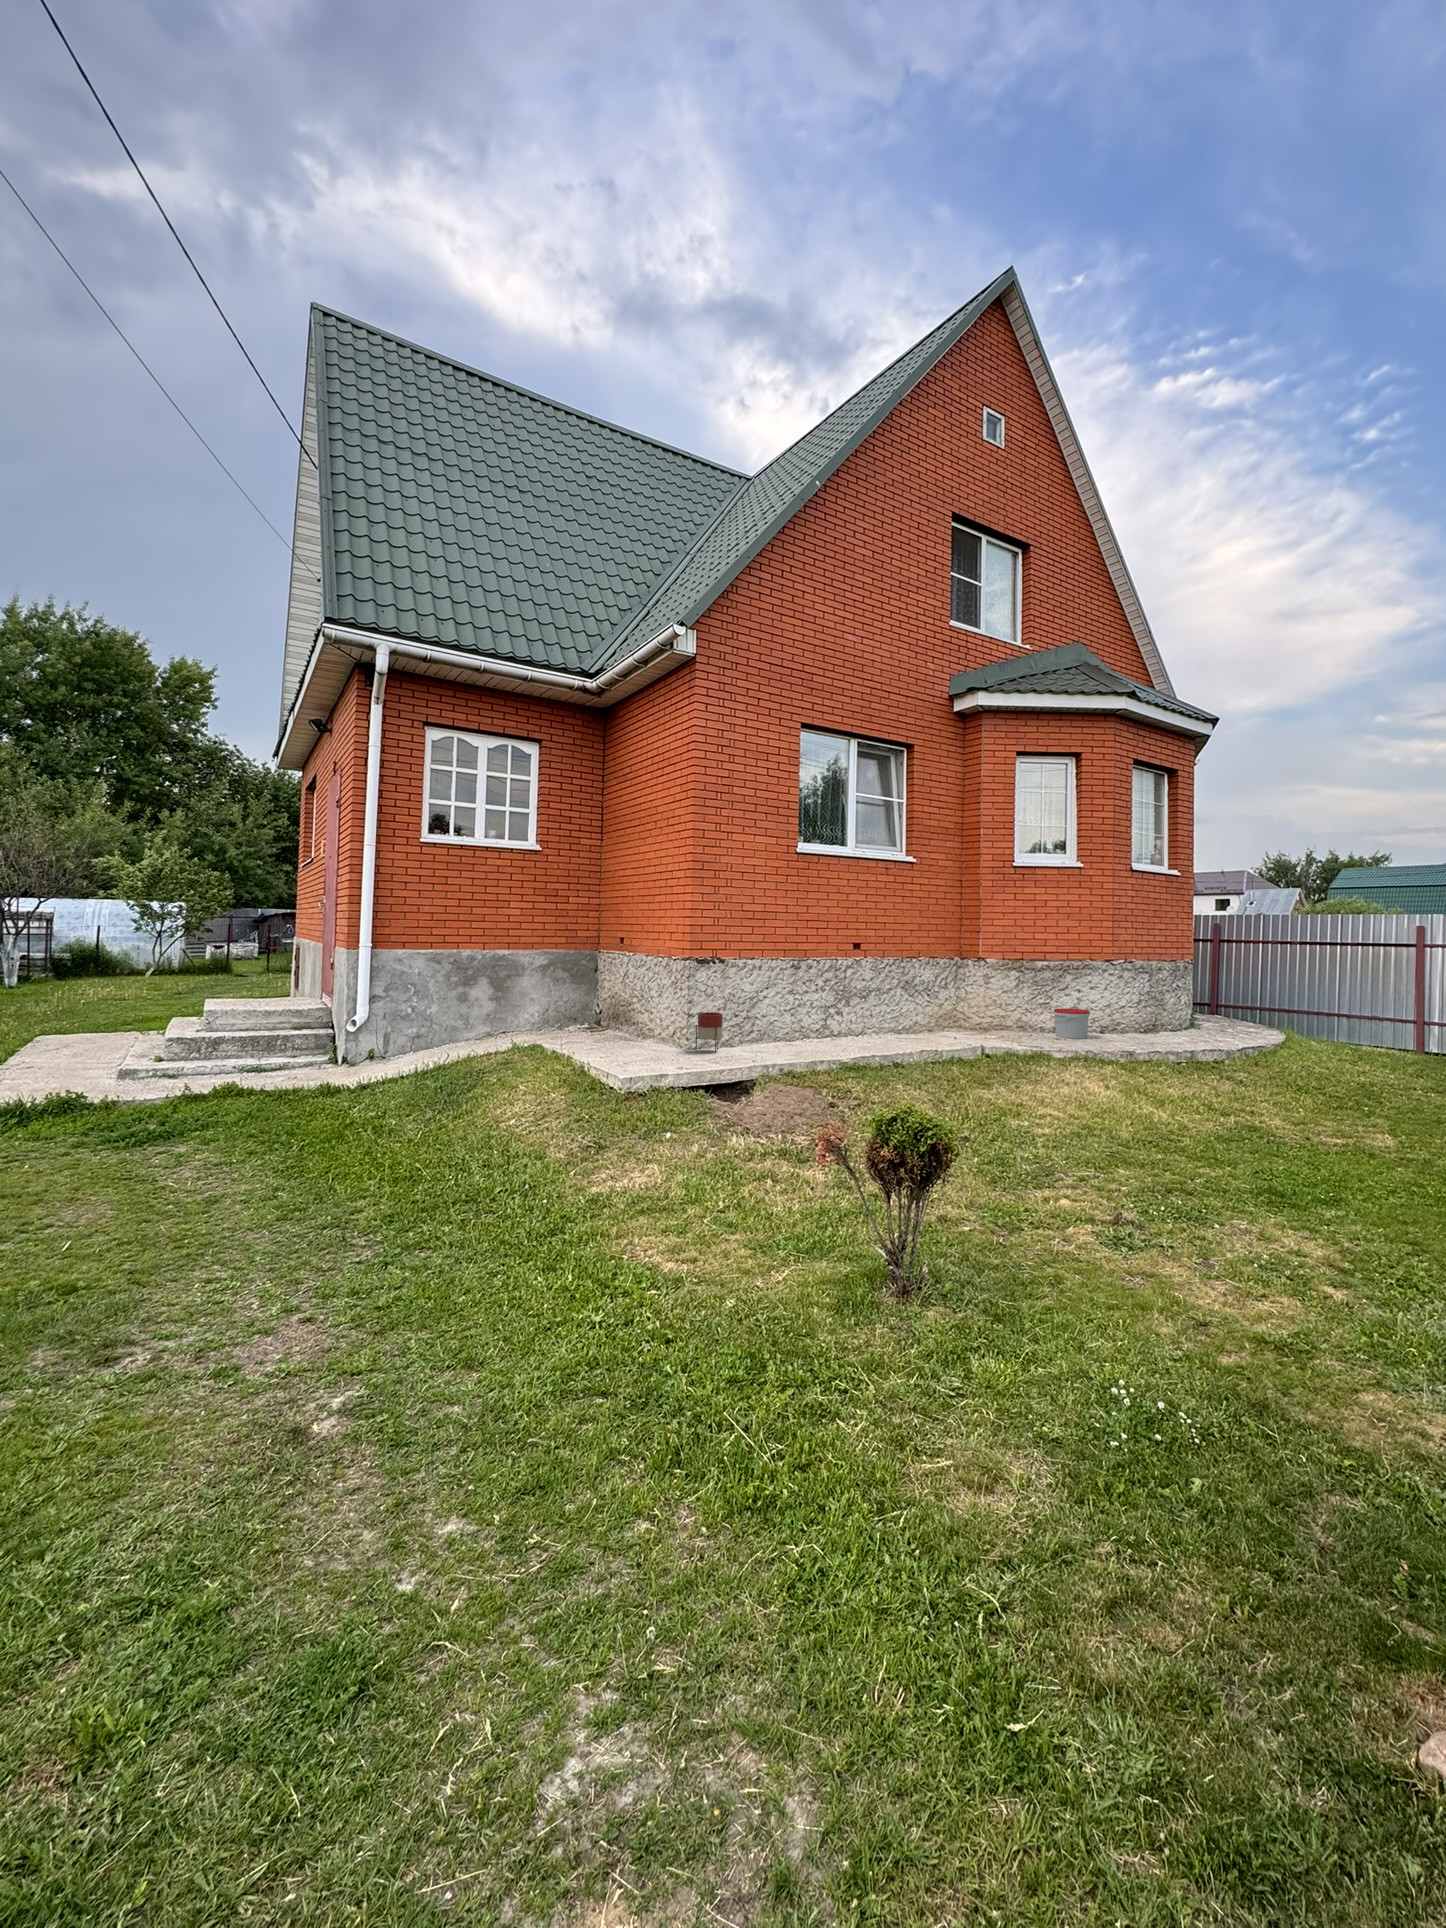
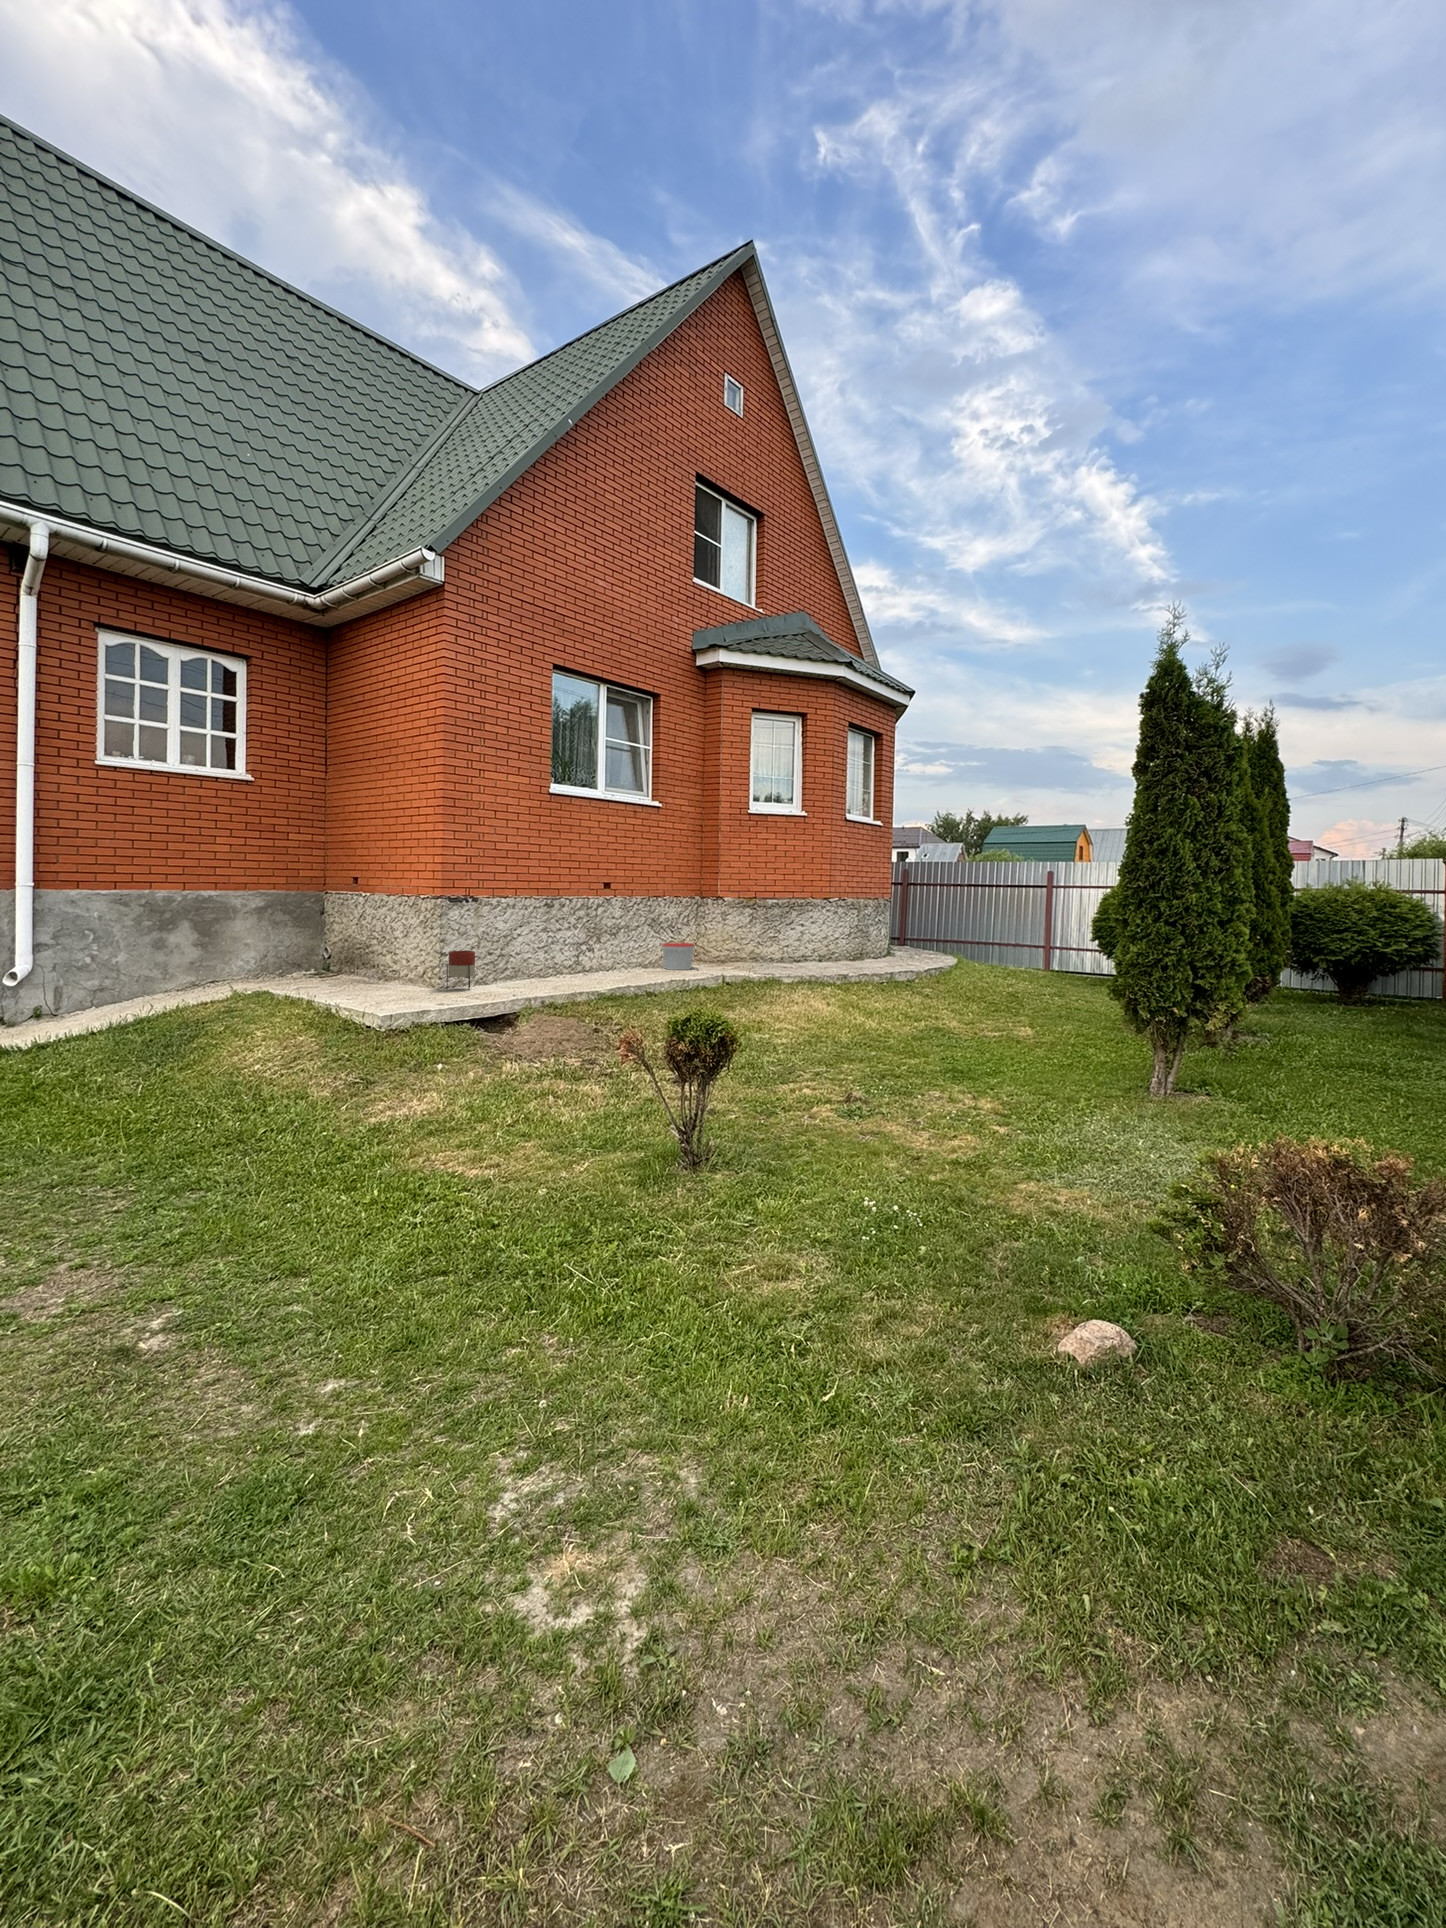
bucket: present [1054,1008,1090,1039] -> present [662,943,694,970]

